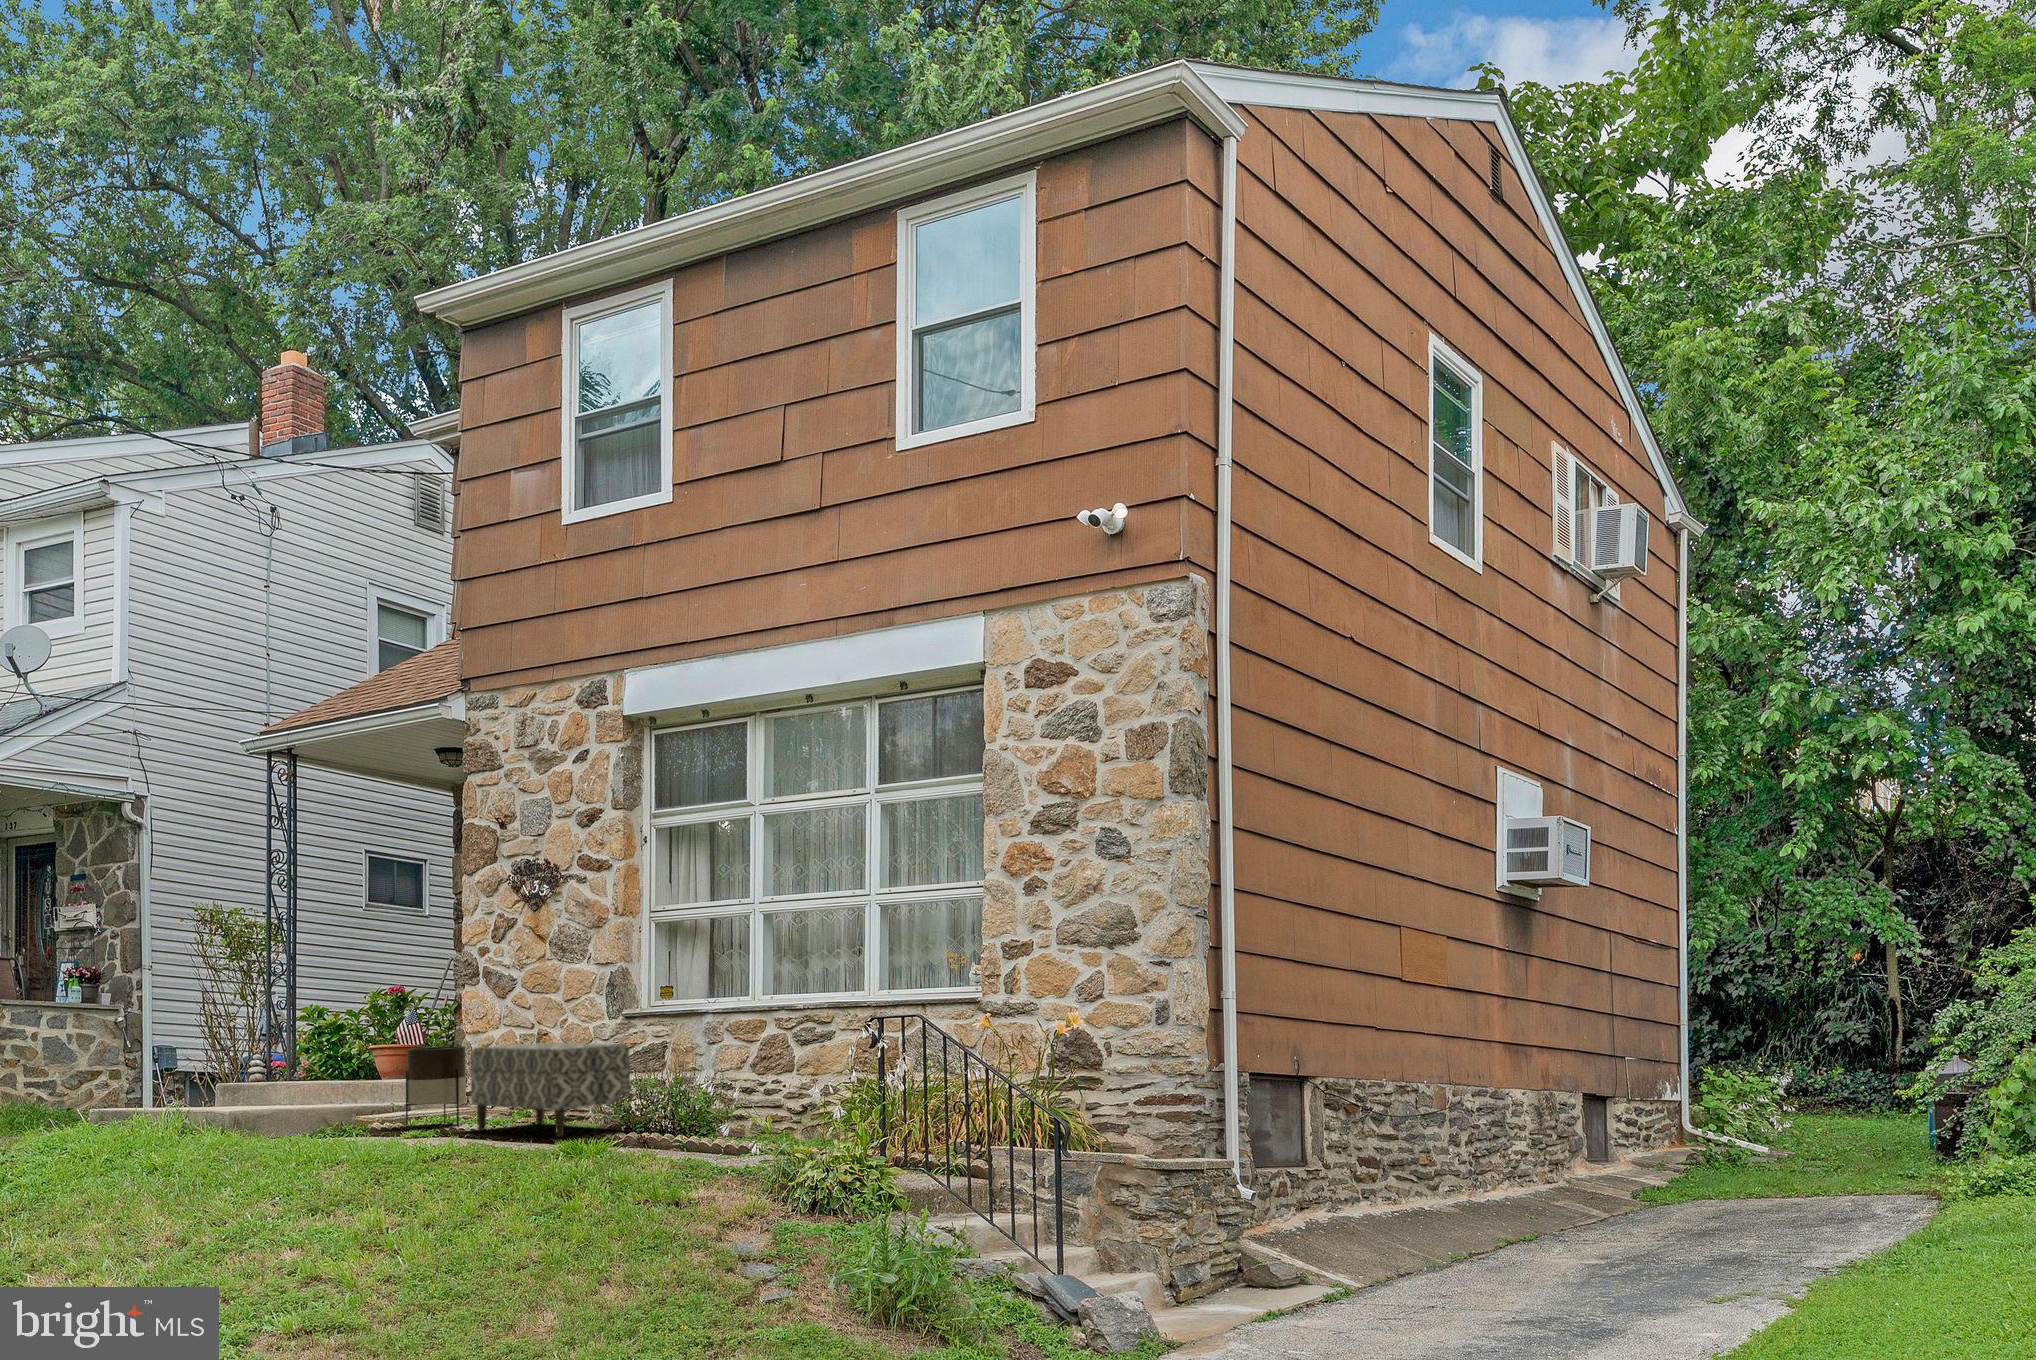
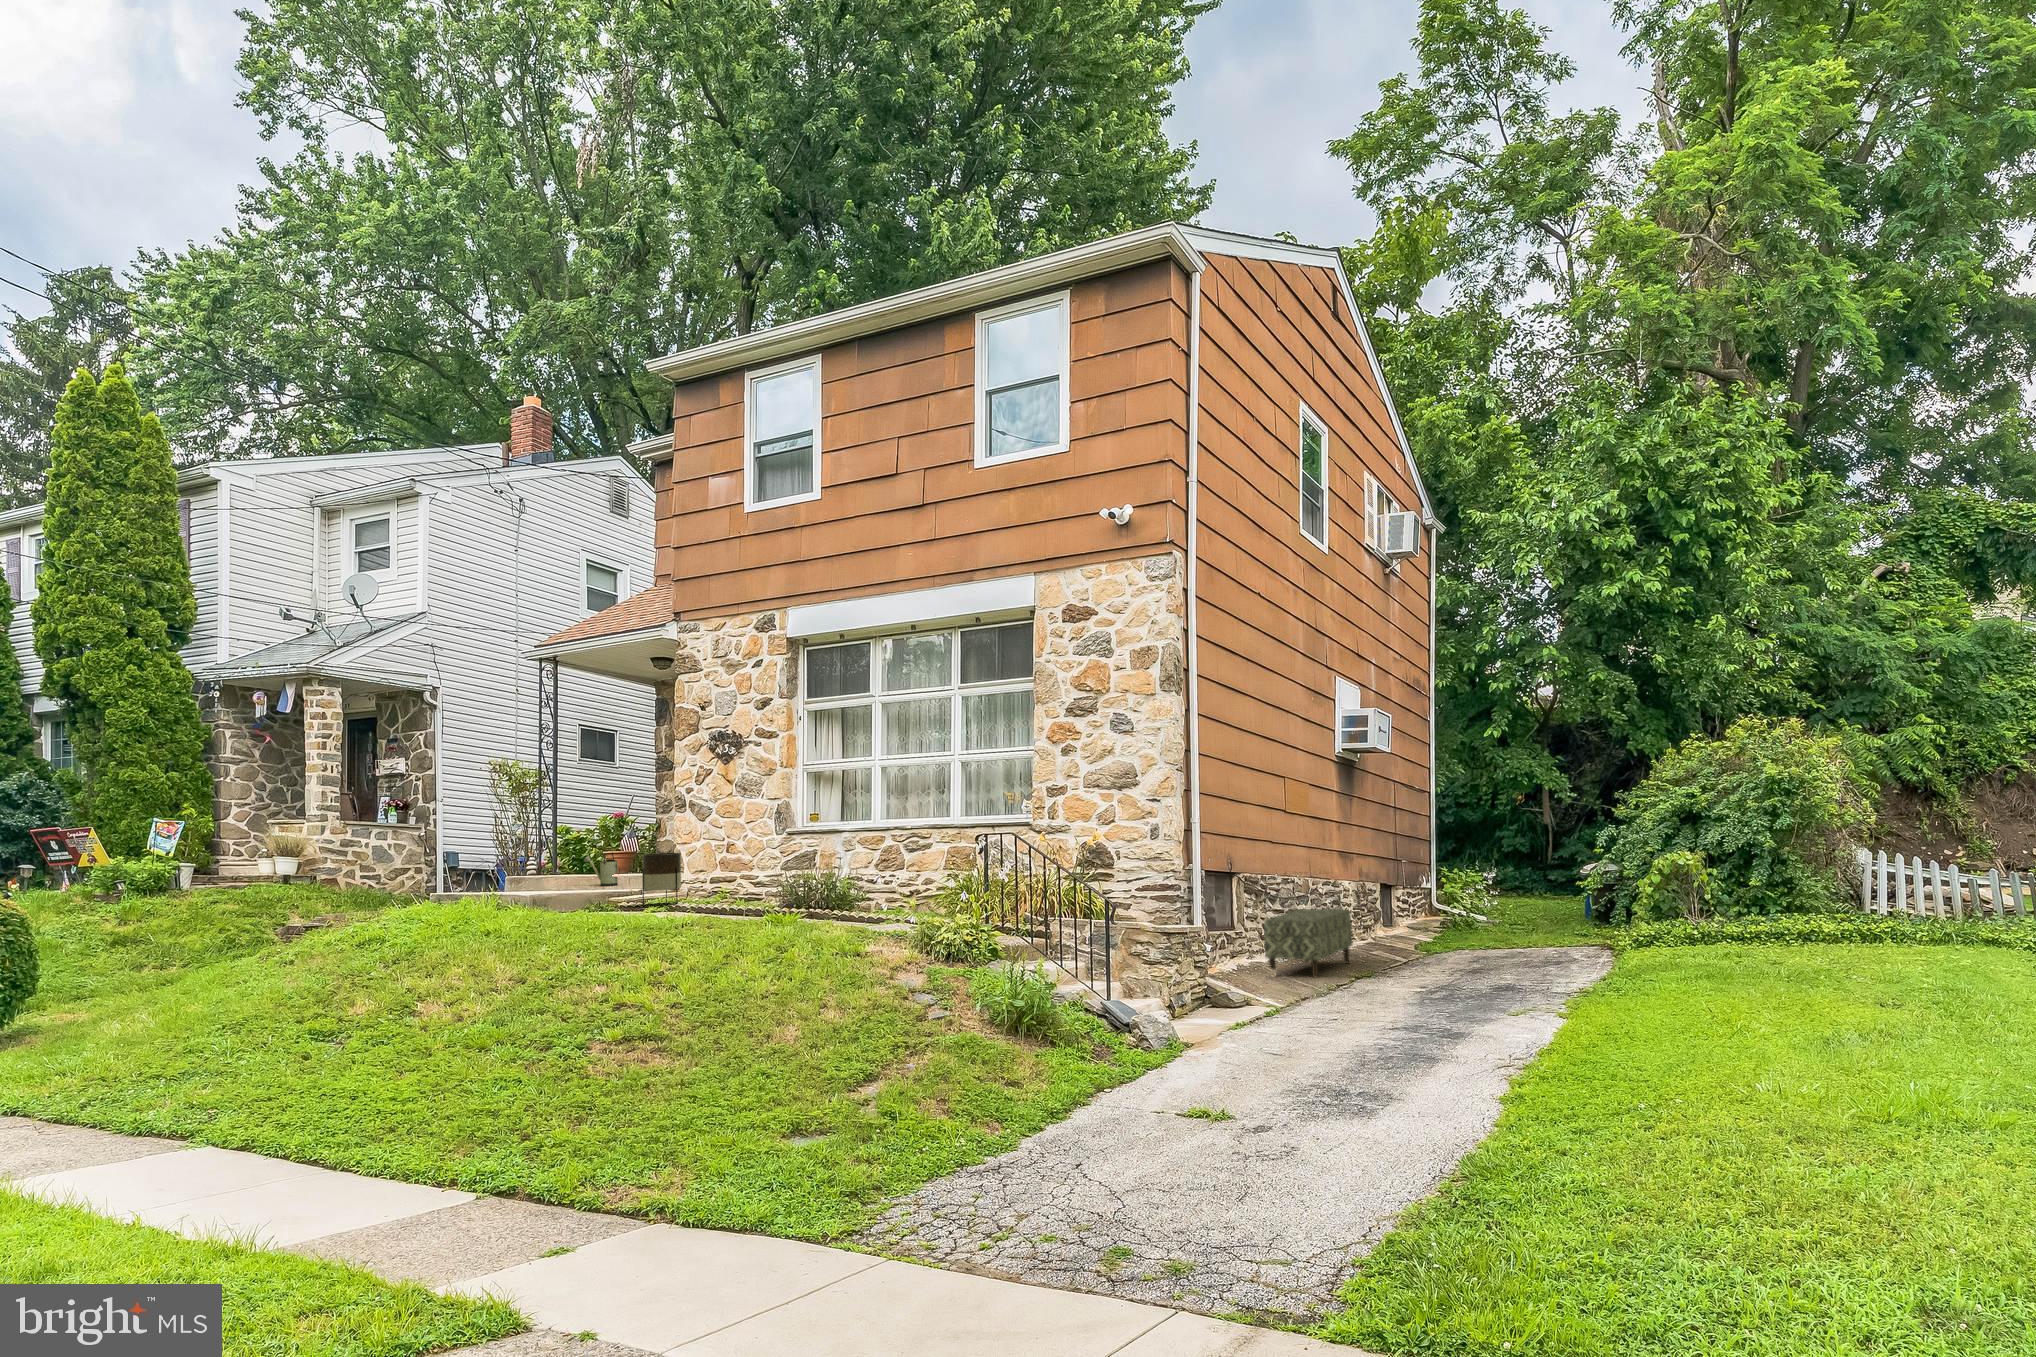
bench: present [471,1043,630,1137] -> present [1264,909,1353,978]
watering can: none [344,1046,398,1098] -> present [584,852,620,886]

